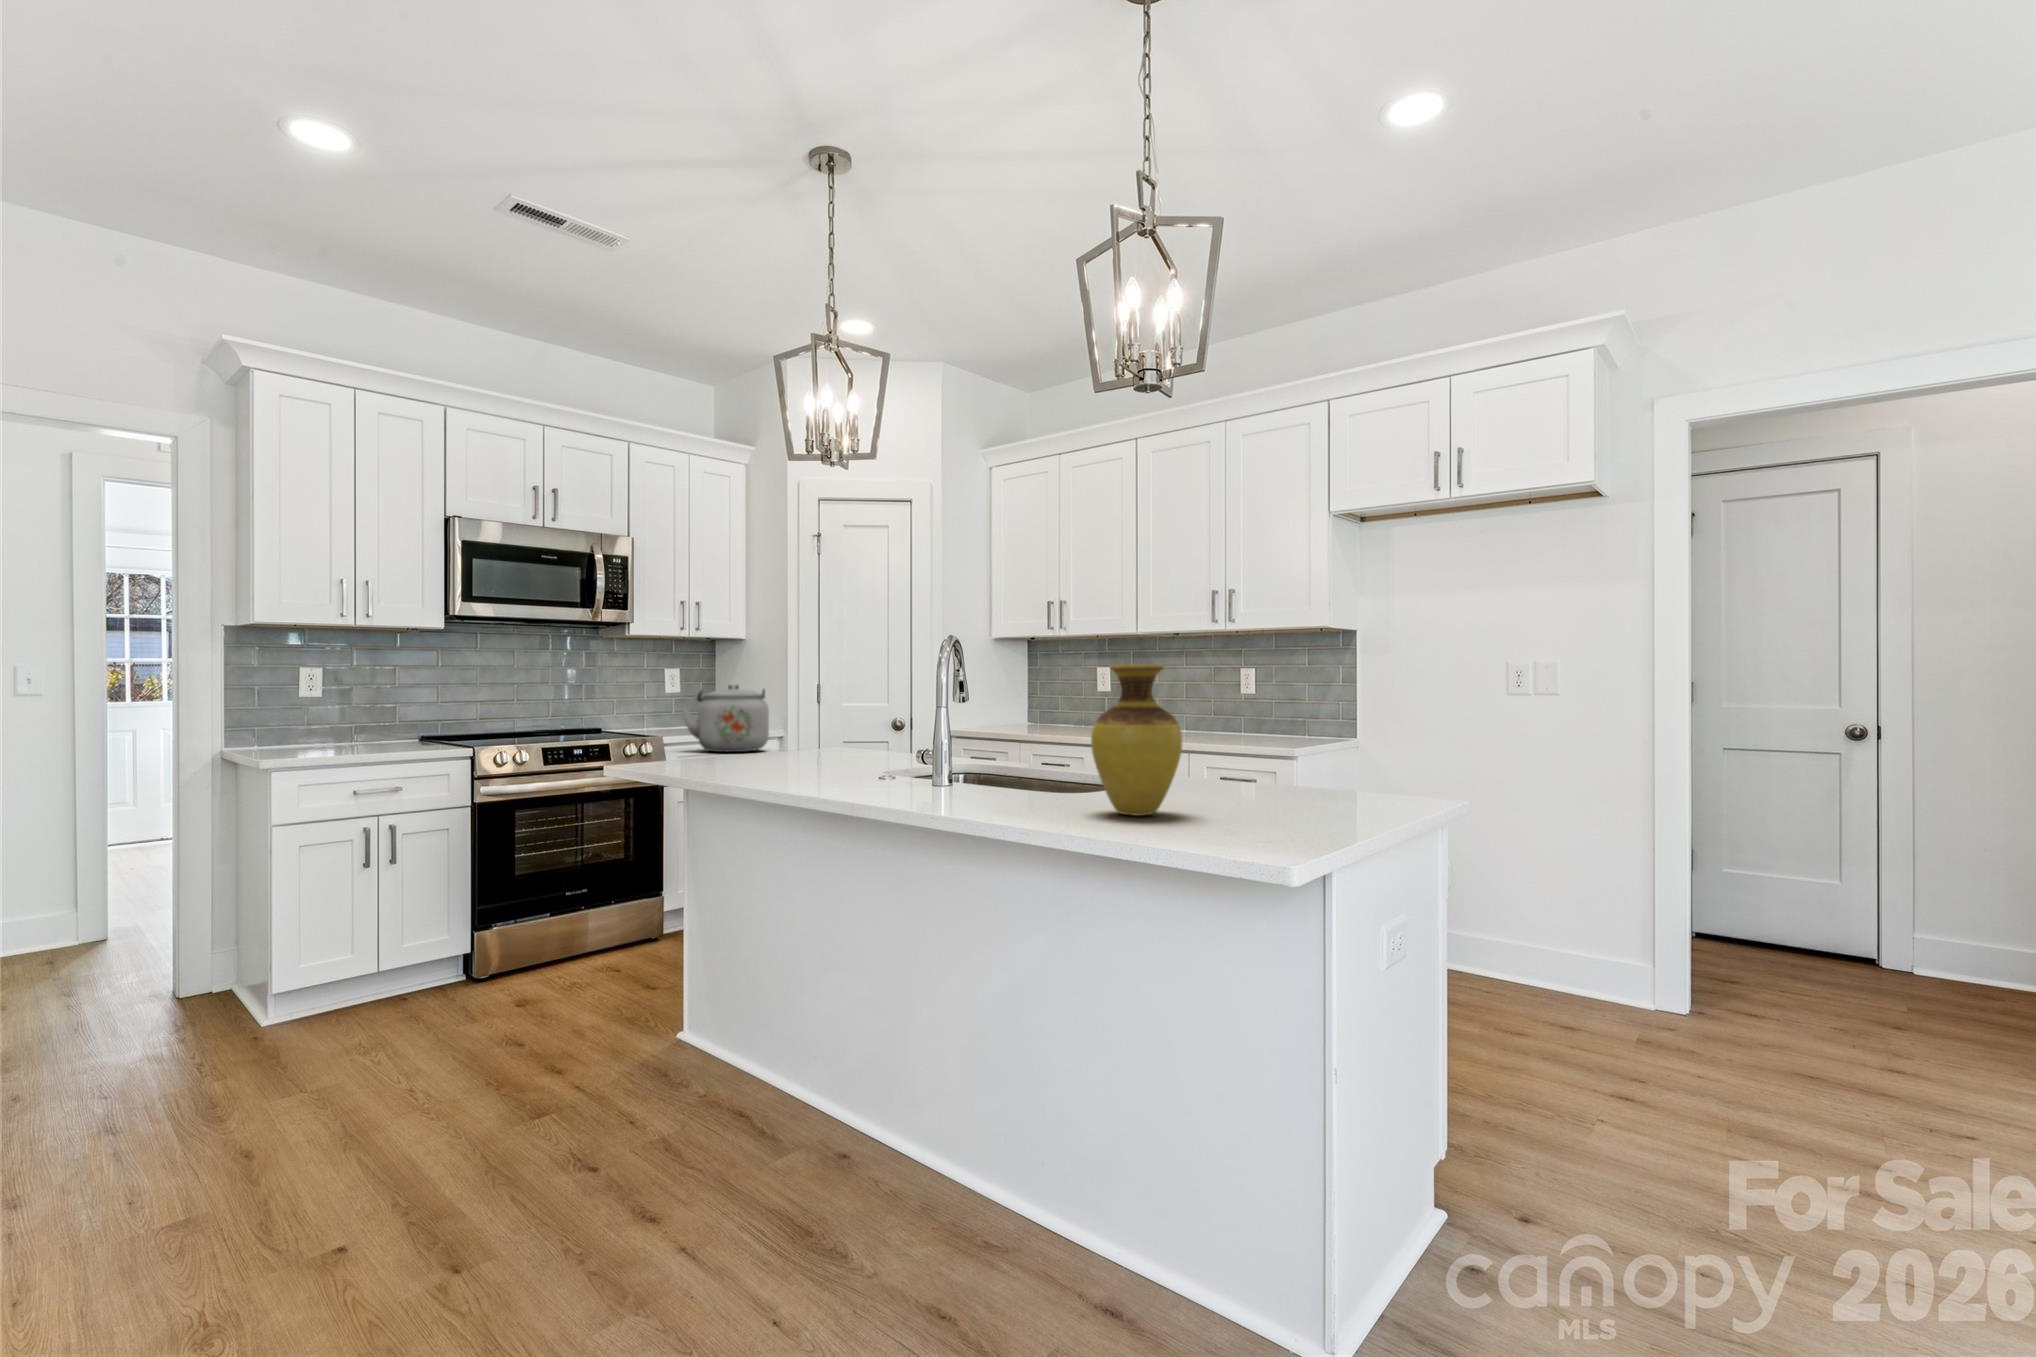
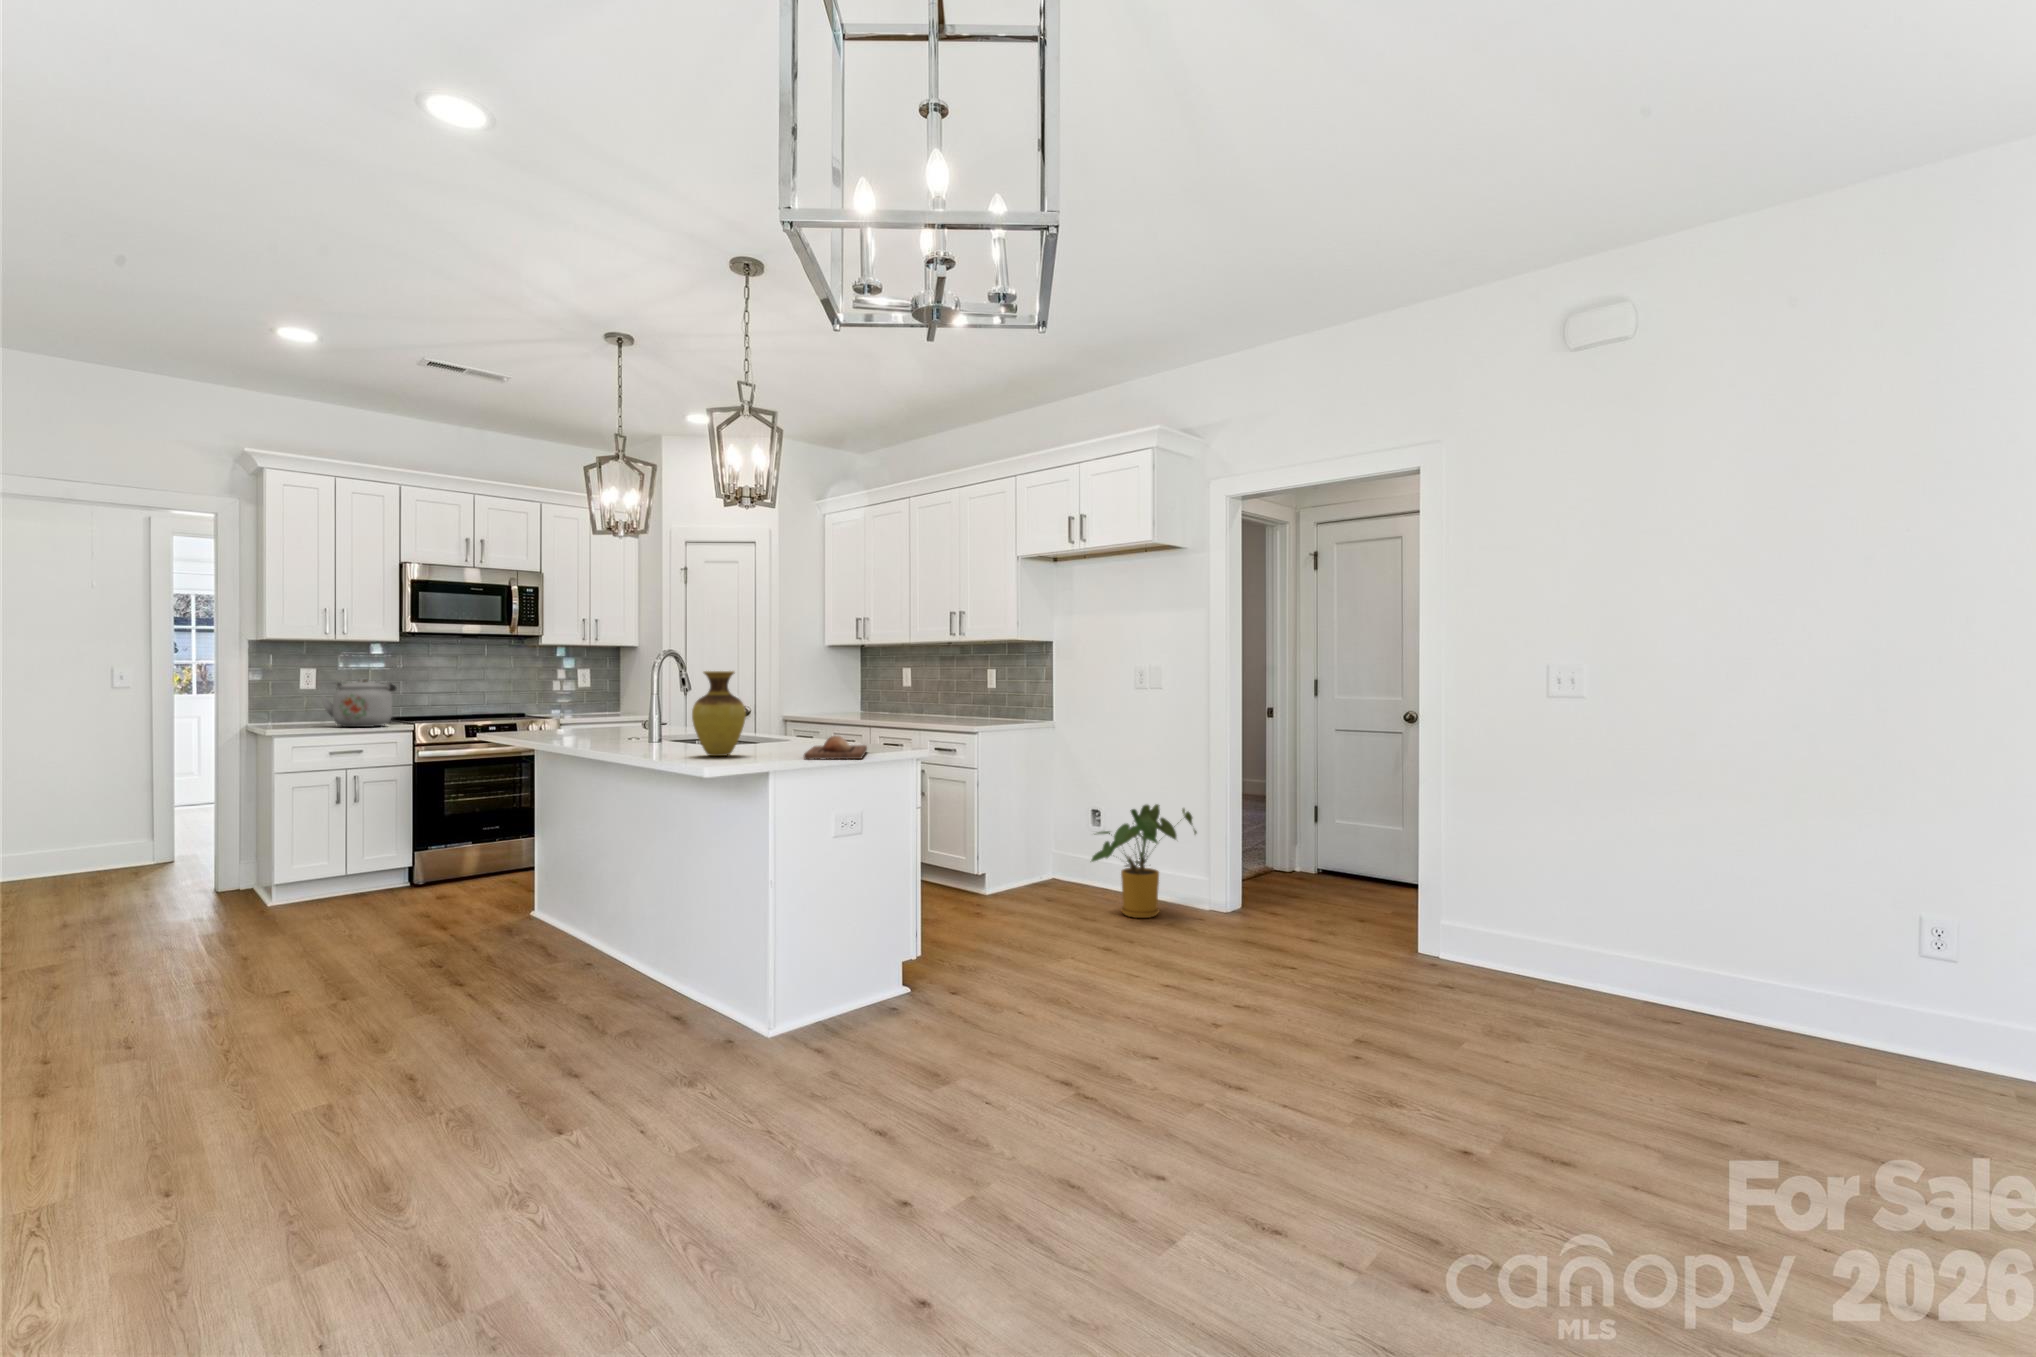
kettle: present [683,684,769,752] -> present [322,679,396,727]
bread loaf: none [1244,775,1404,822] -> present [804,736,867,760]
house plant: none [1500,861,1652,1032] -> present [1091,804,1197,918]

